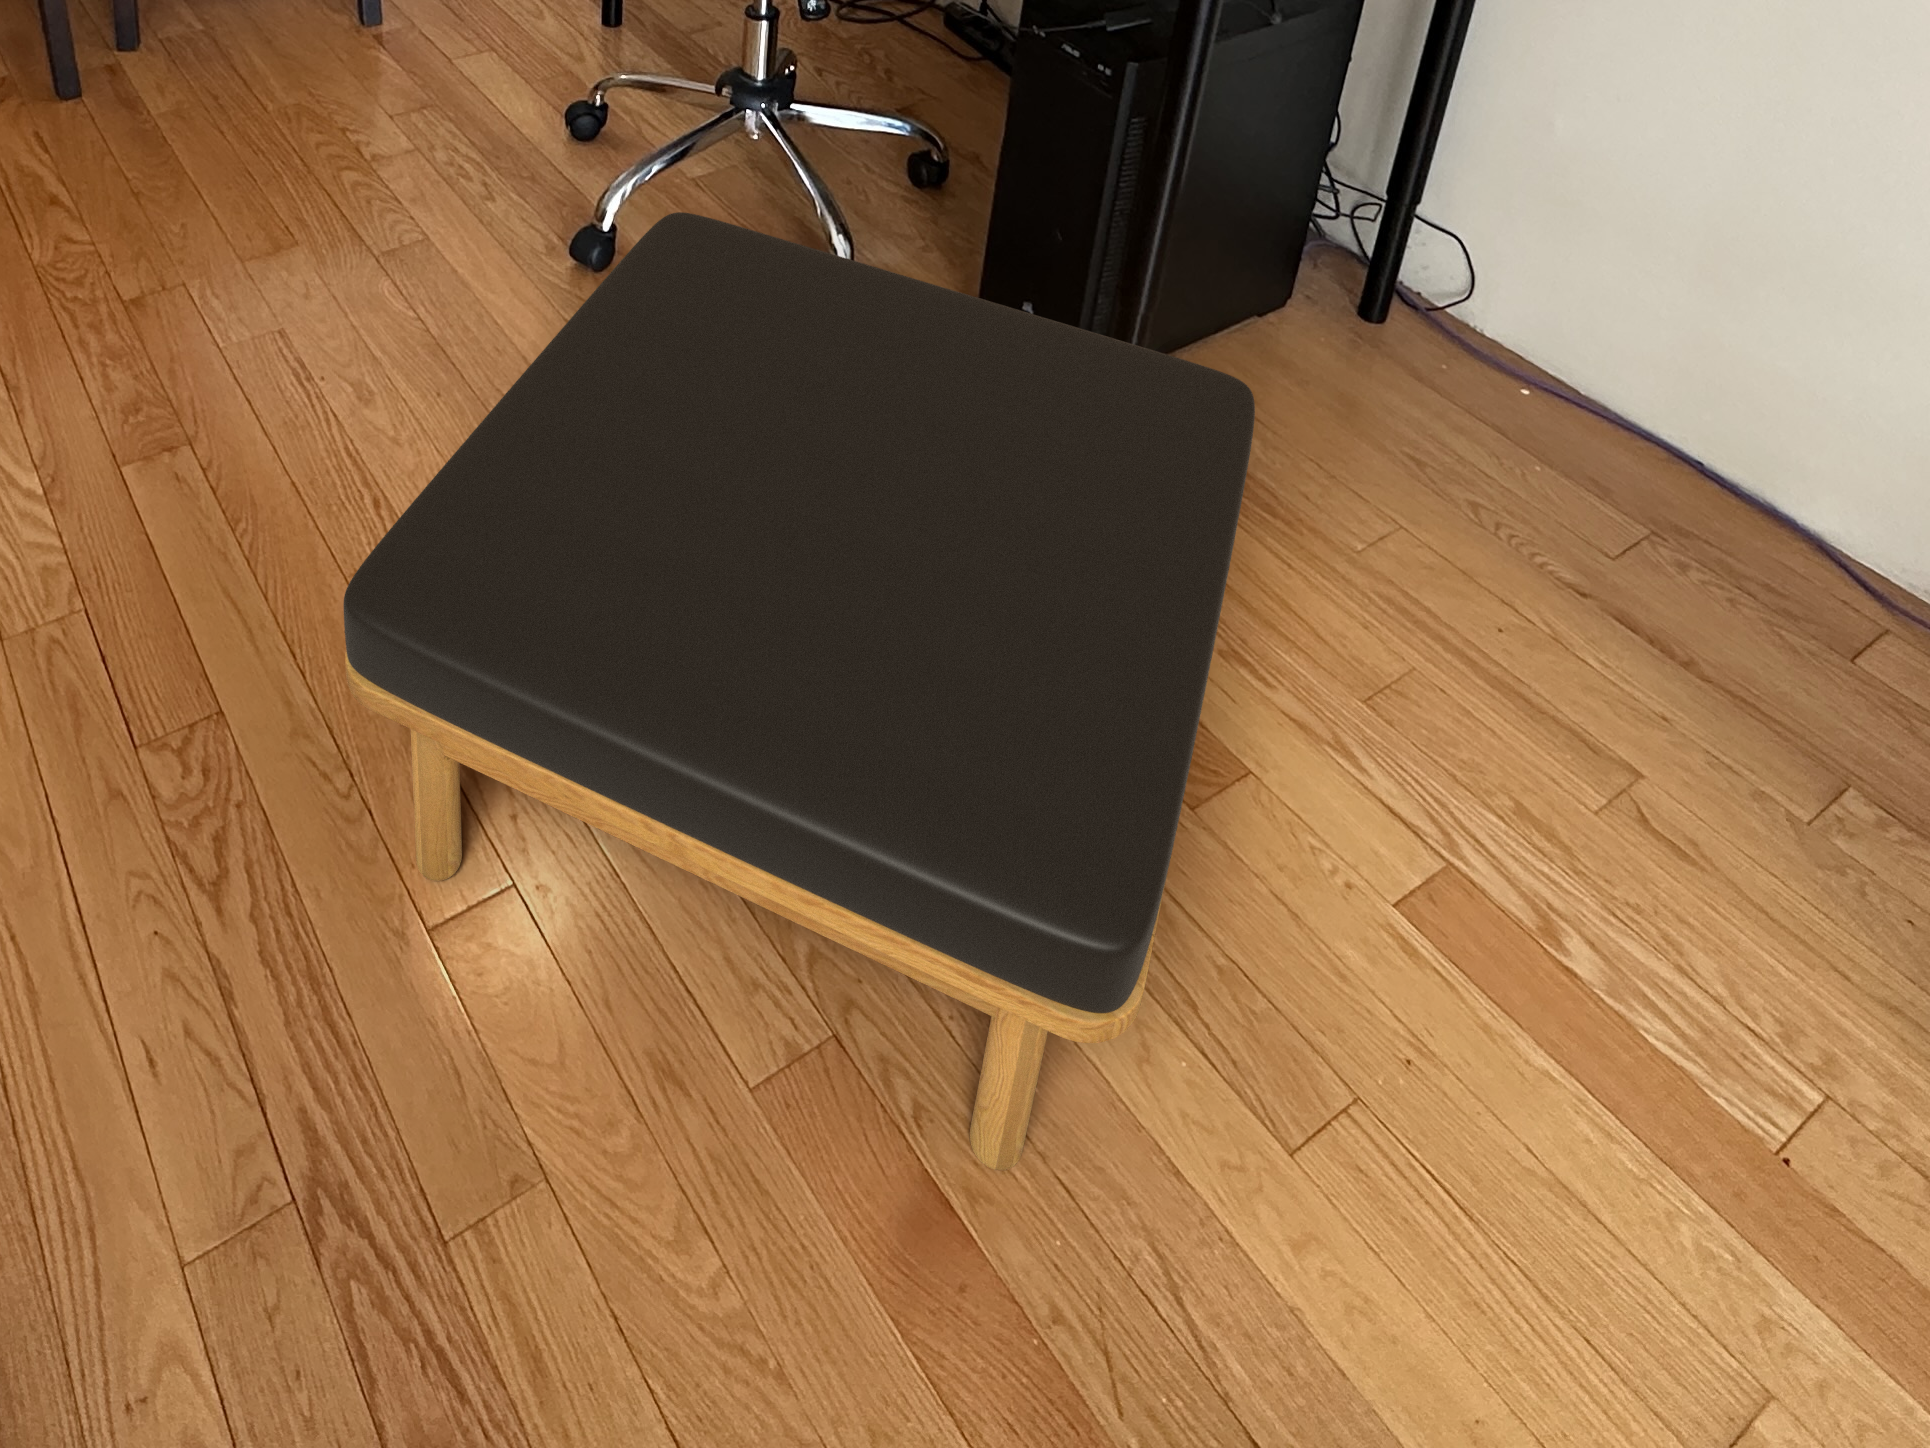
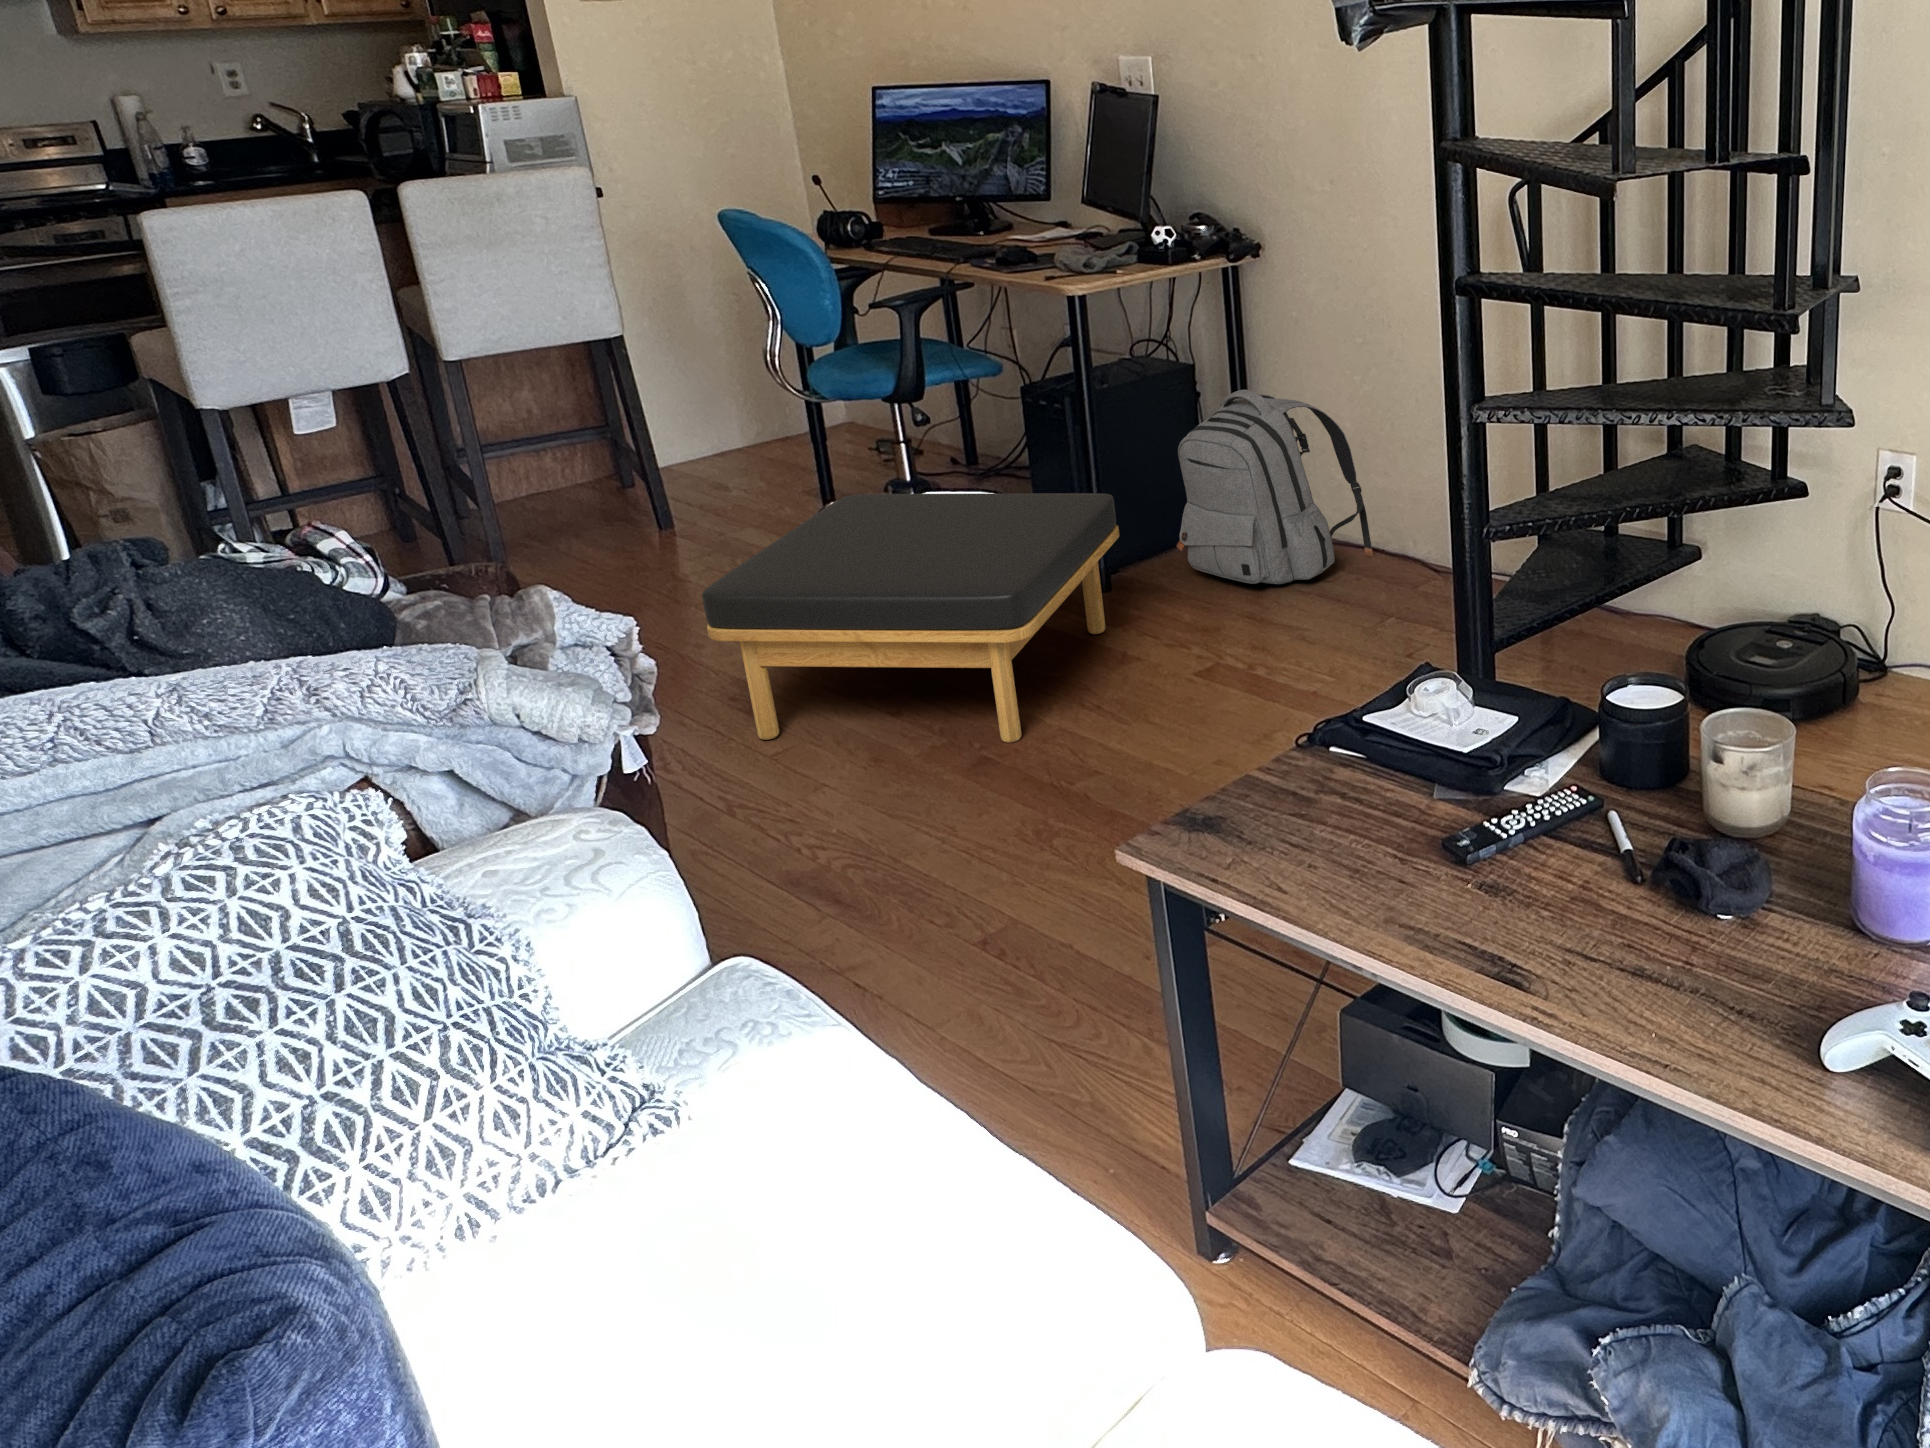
backpack: none [1289,114,1740,576] -> present [1177,390,1373,584]

